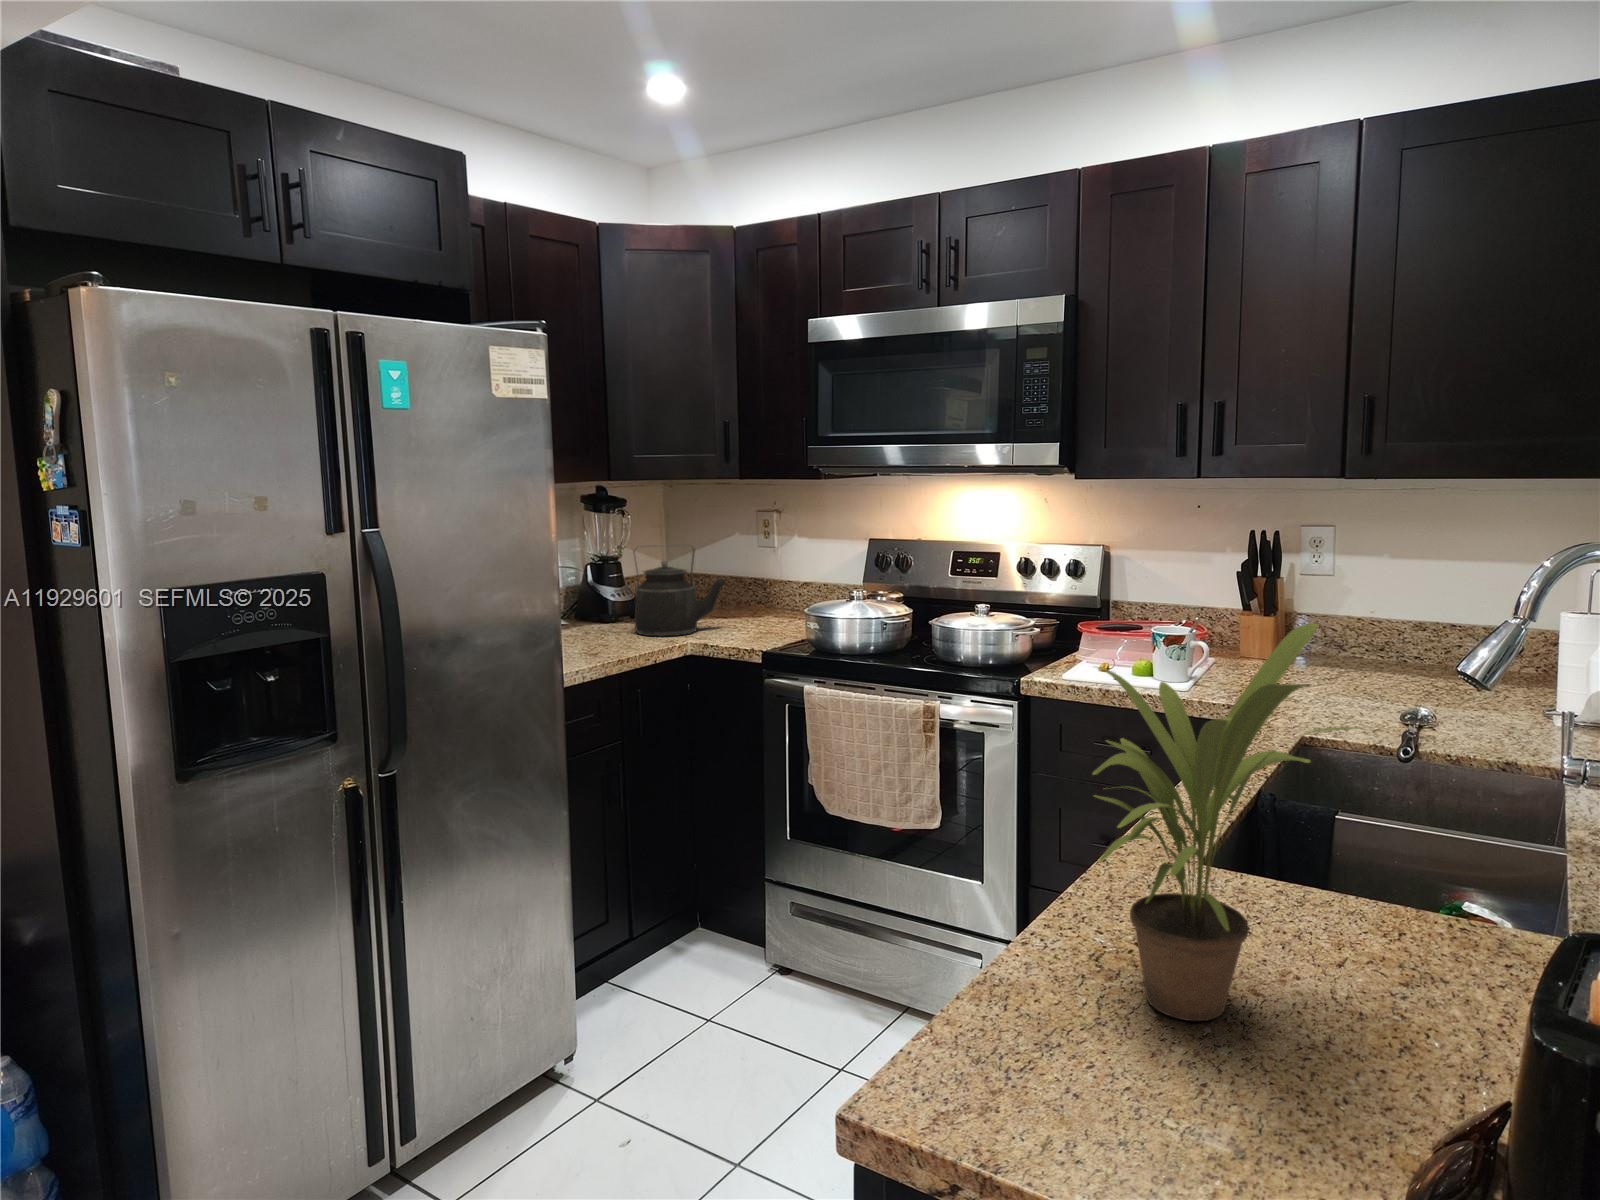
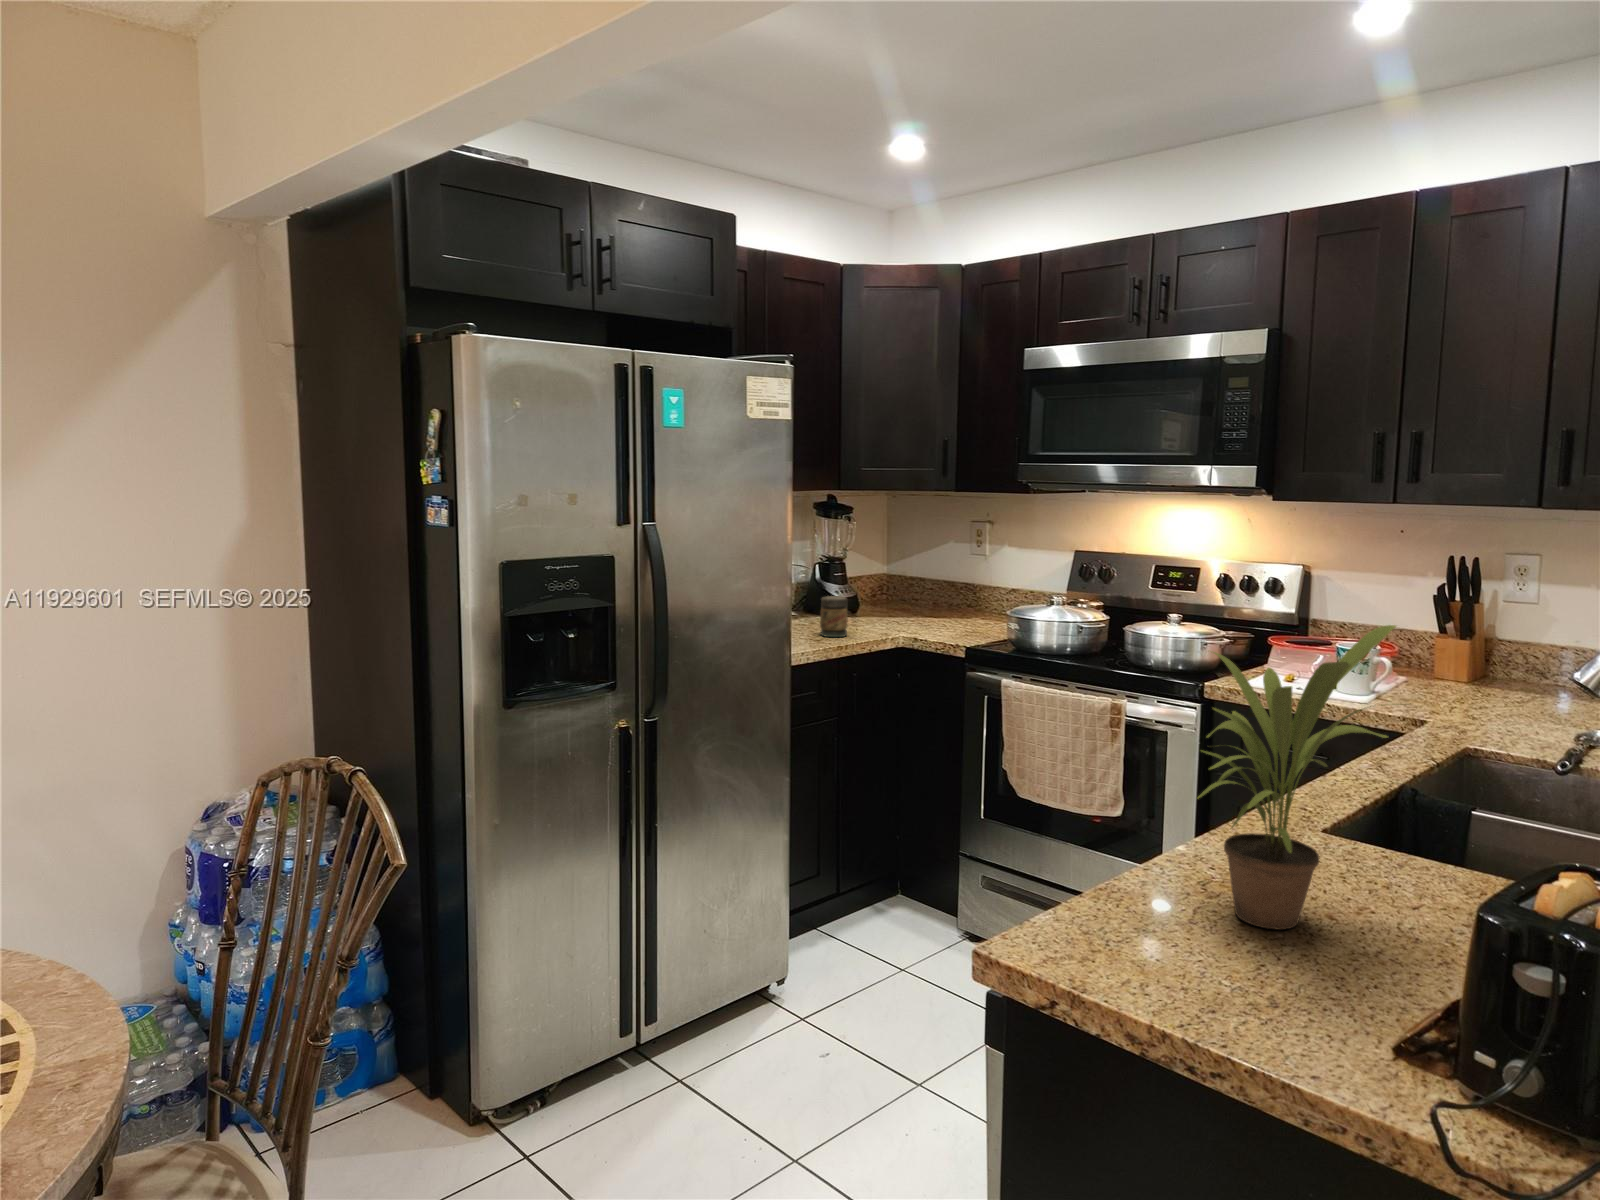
kettle: present [633,544,725,636] -> none [853,547,937,629]
jar: none [597,602,628,649] -> present [820,596,848,637]

